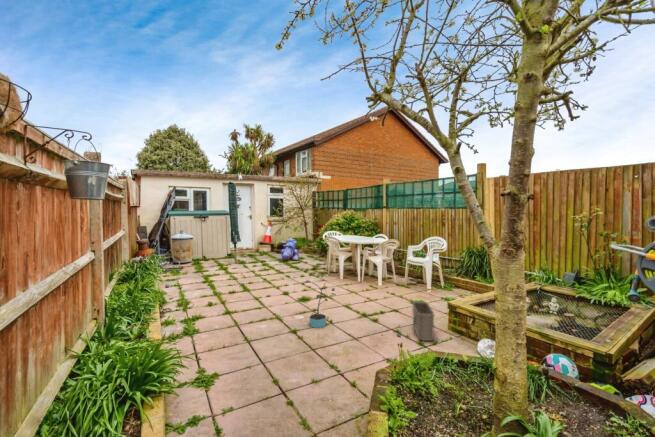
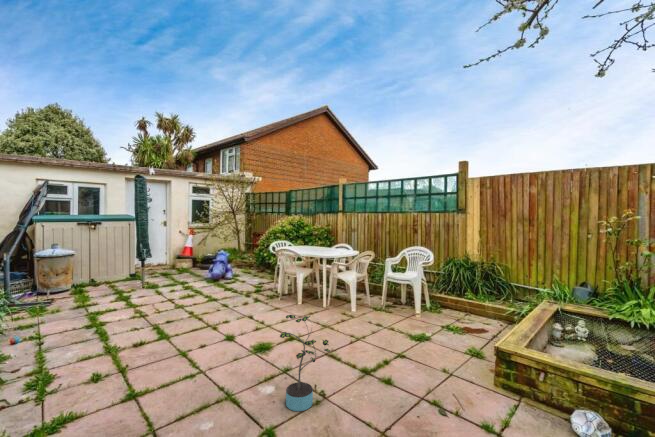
basket: present [413,301,434,341] -> none [439,347,492,417]

